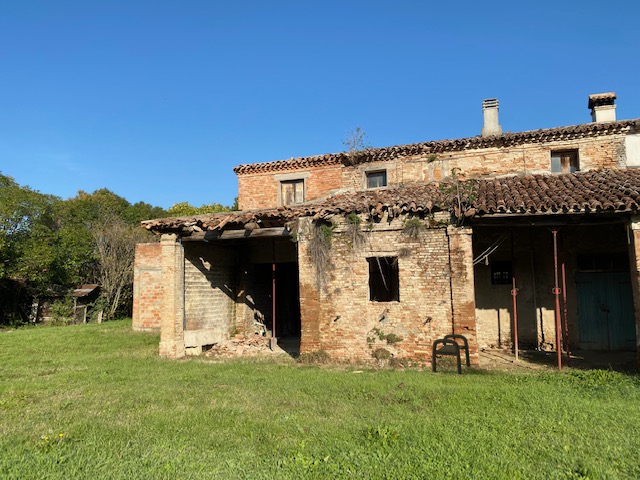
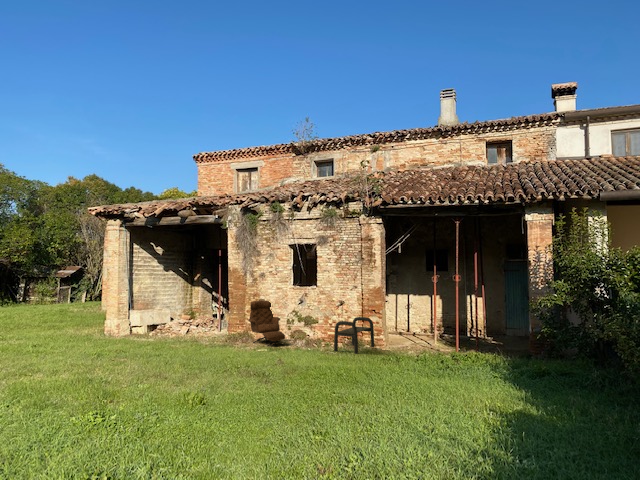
lounge chair: none [326,318,371,368] -> present [248,300,285,346]

